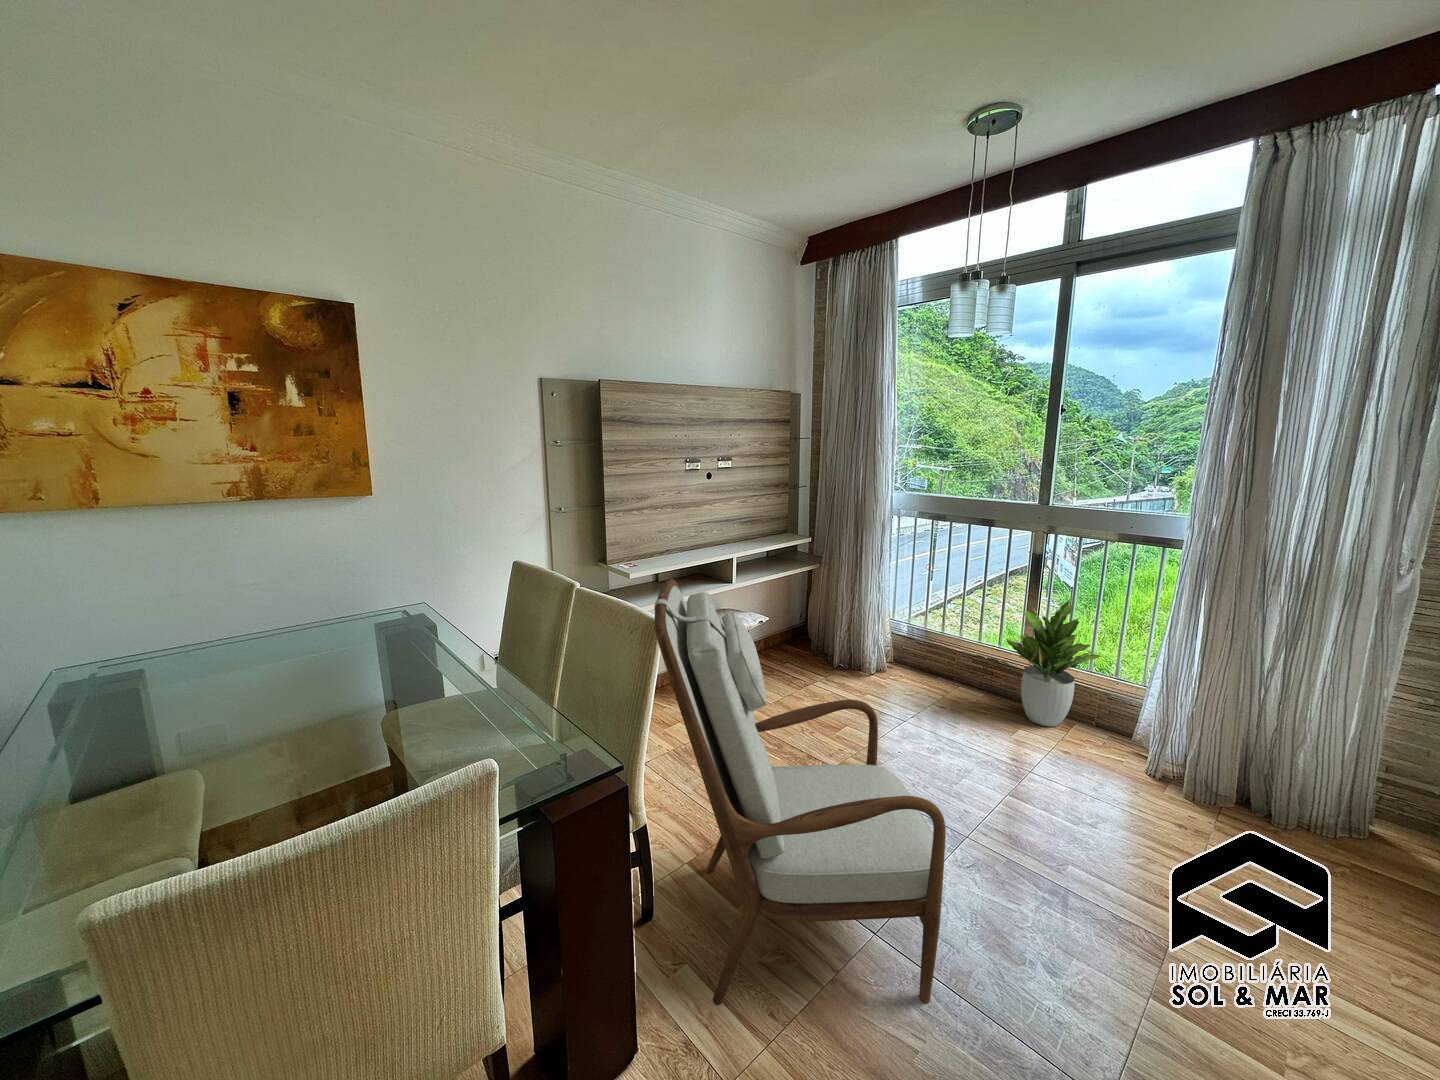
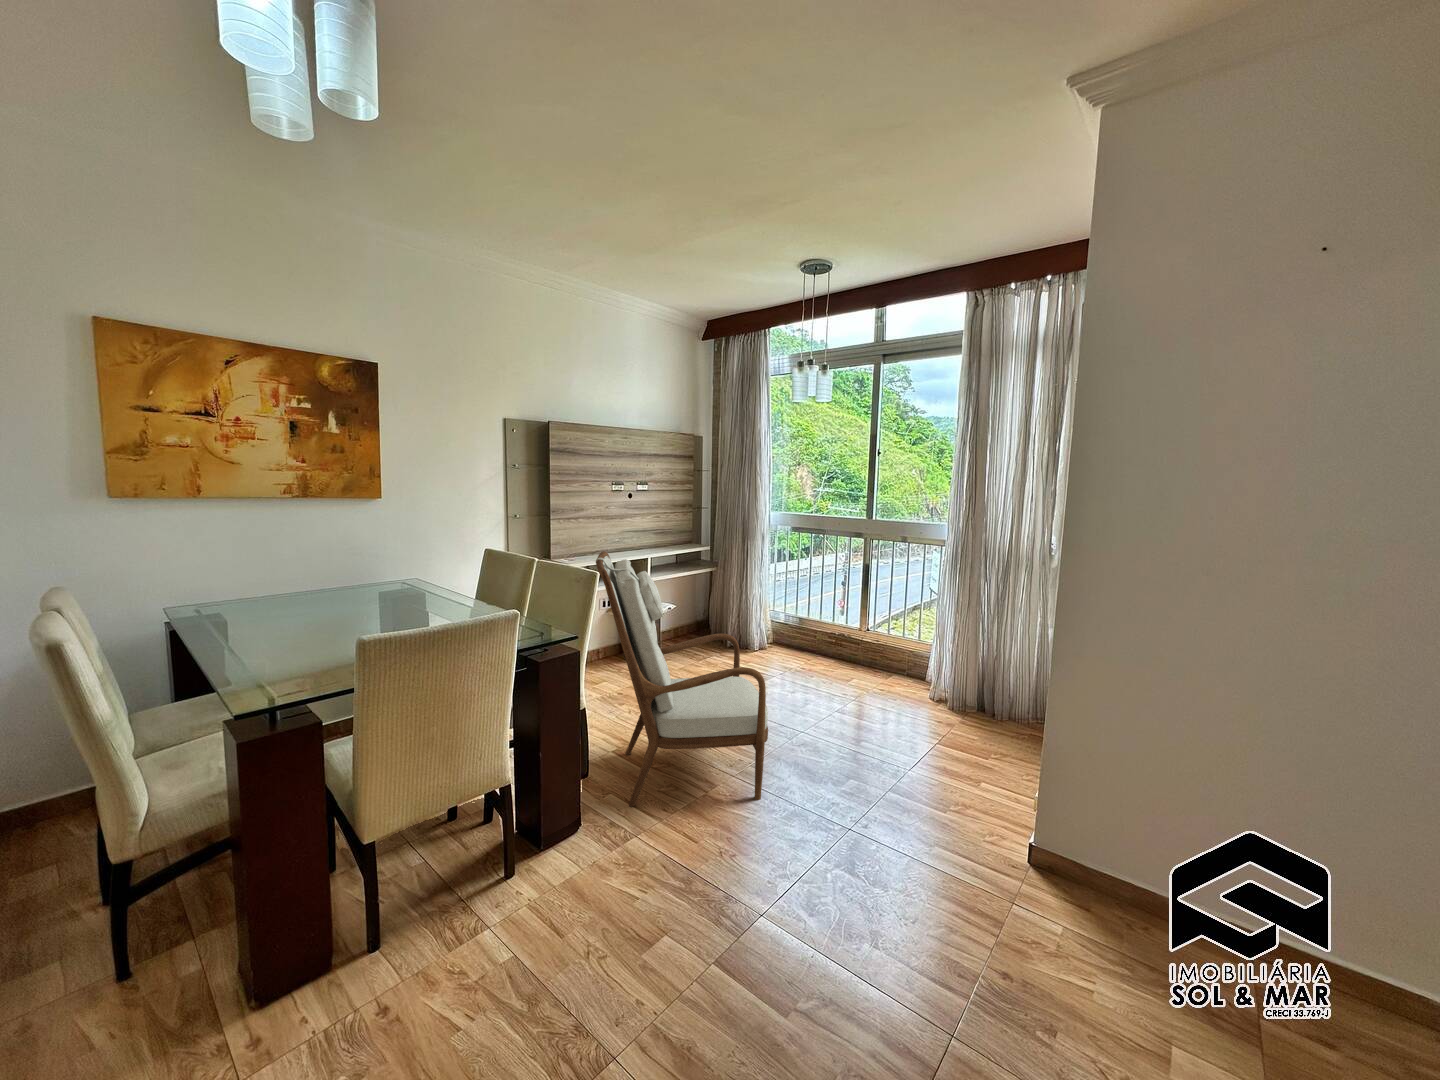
potted plant: present [1006,598,1102,726] -> none [849,584,910,678]

